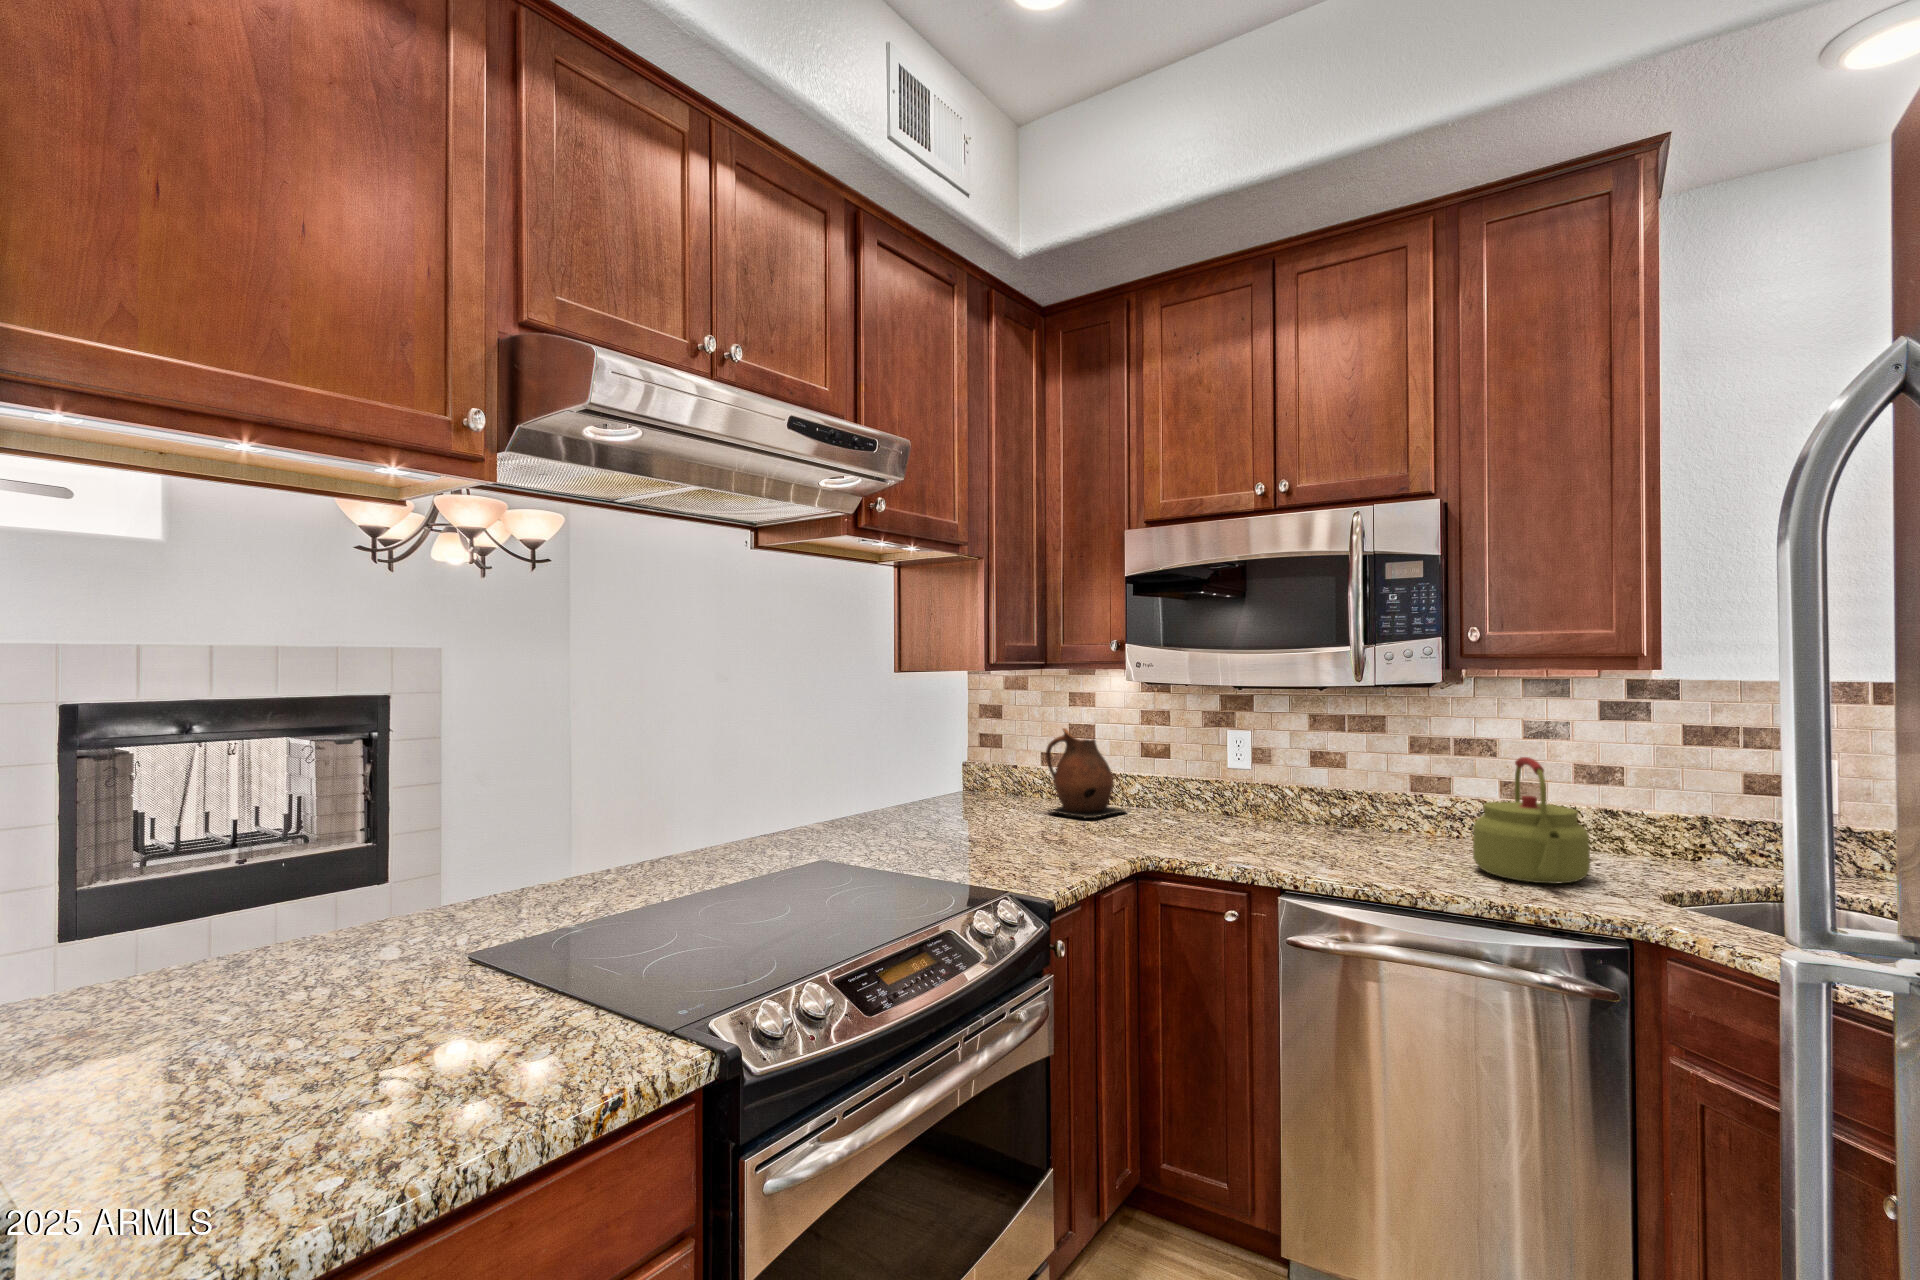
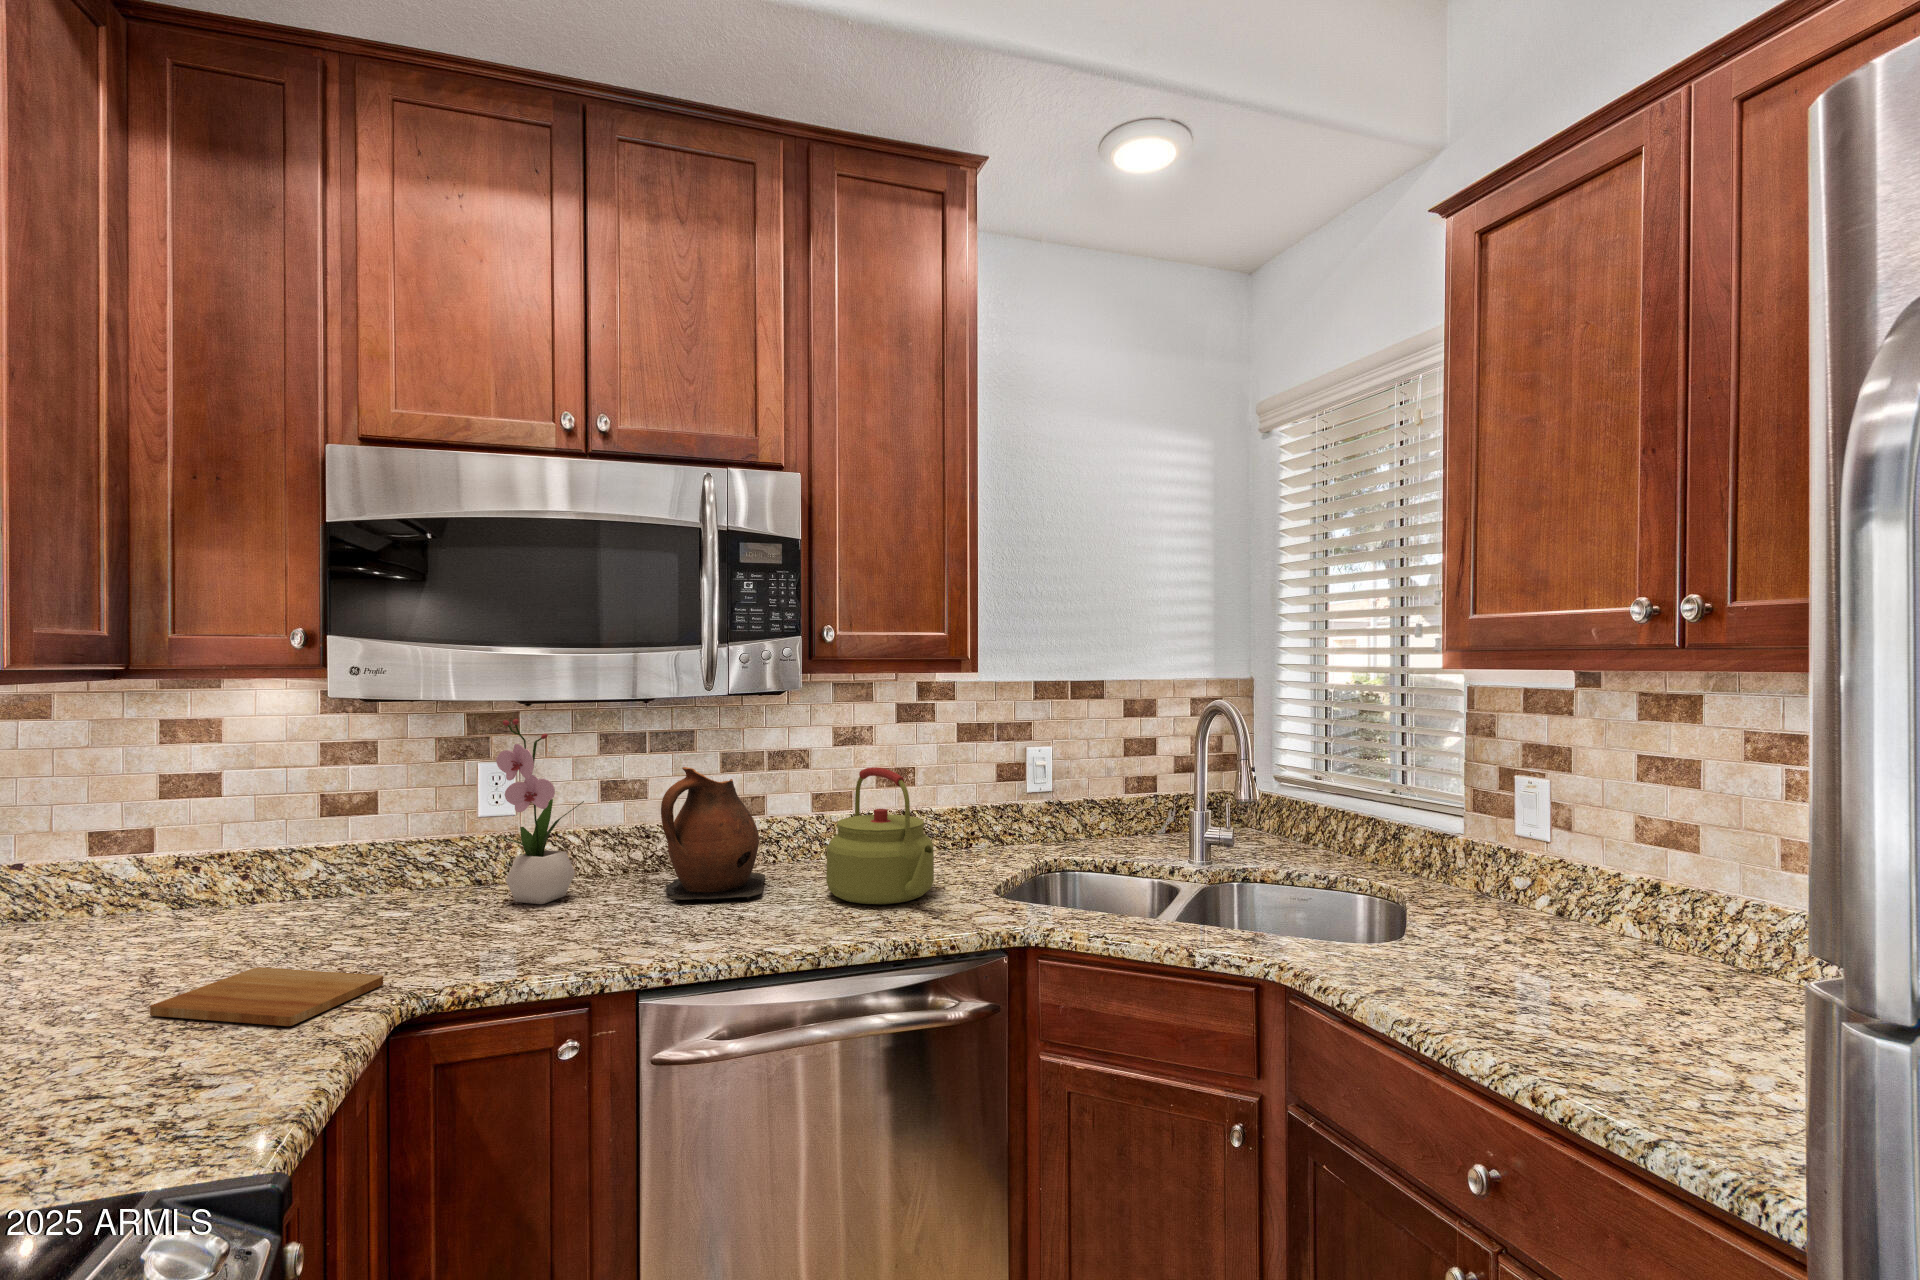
flower arrangement: none [1225,699,1288,832] -> present [496,719,584,904]
ceramic pitcher: present [1046,728,1125,818] -> present [661,767,765,900]
cutting board: none [1043,830,1140,856] -> present [150,967,383,1026]

